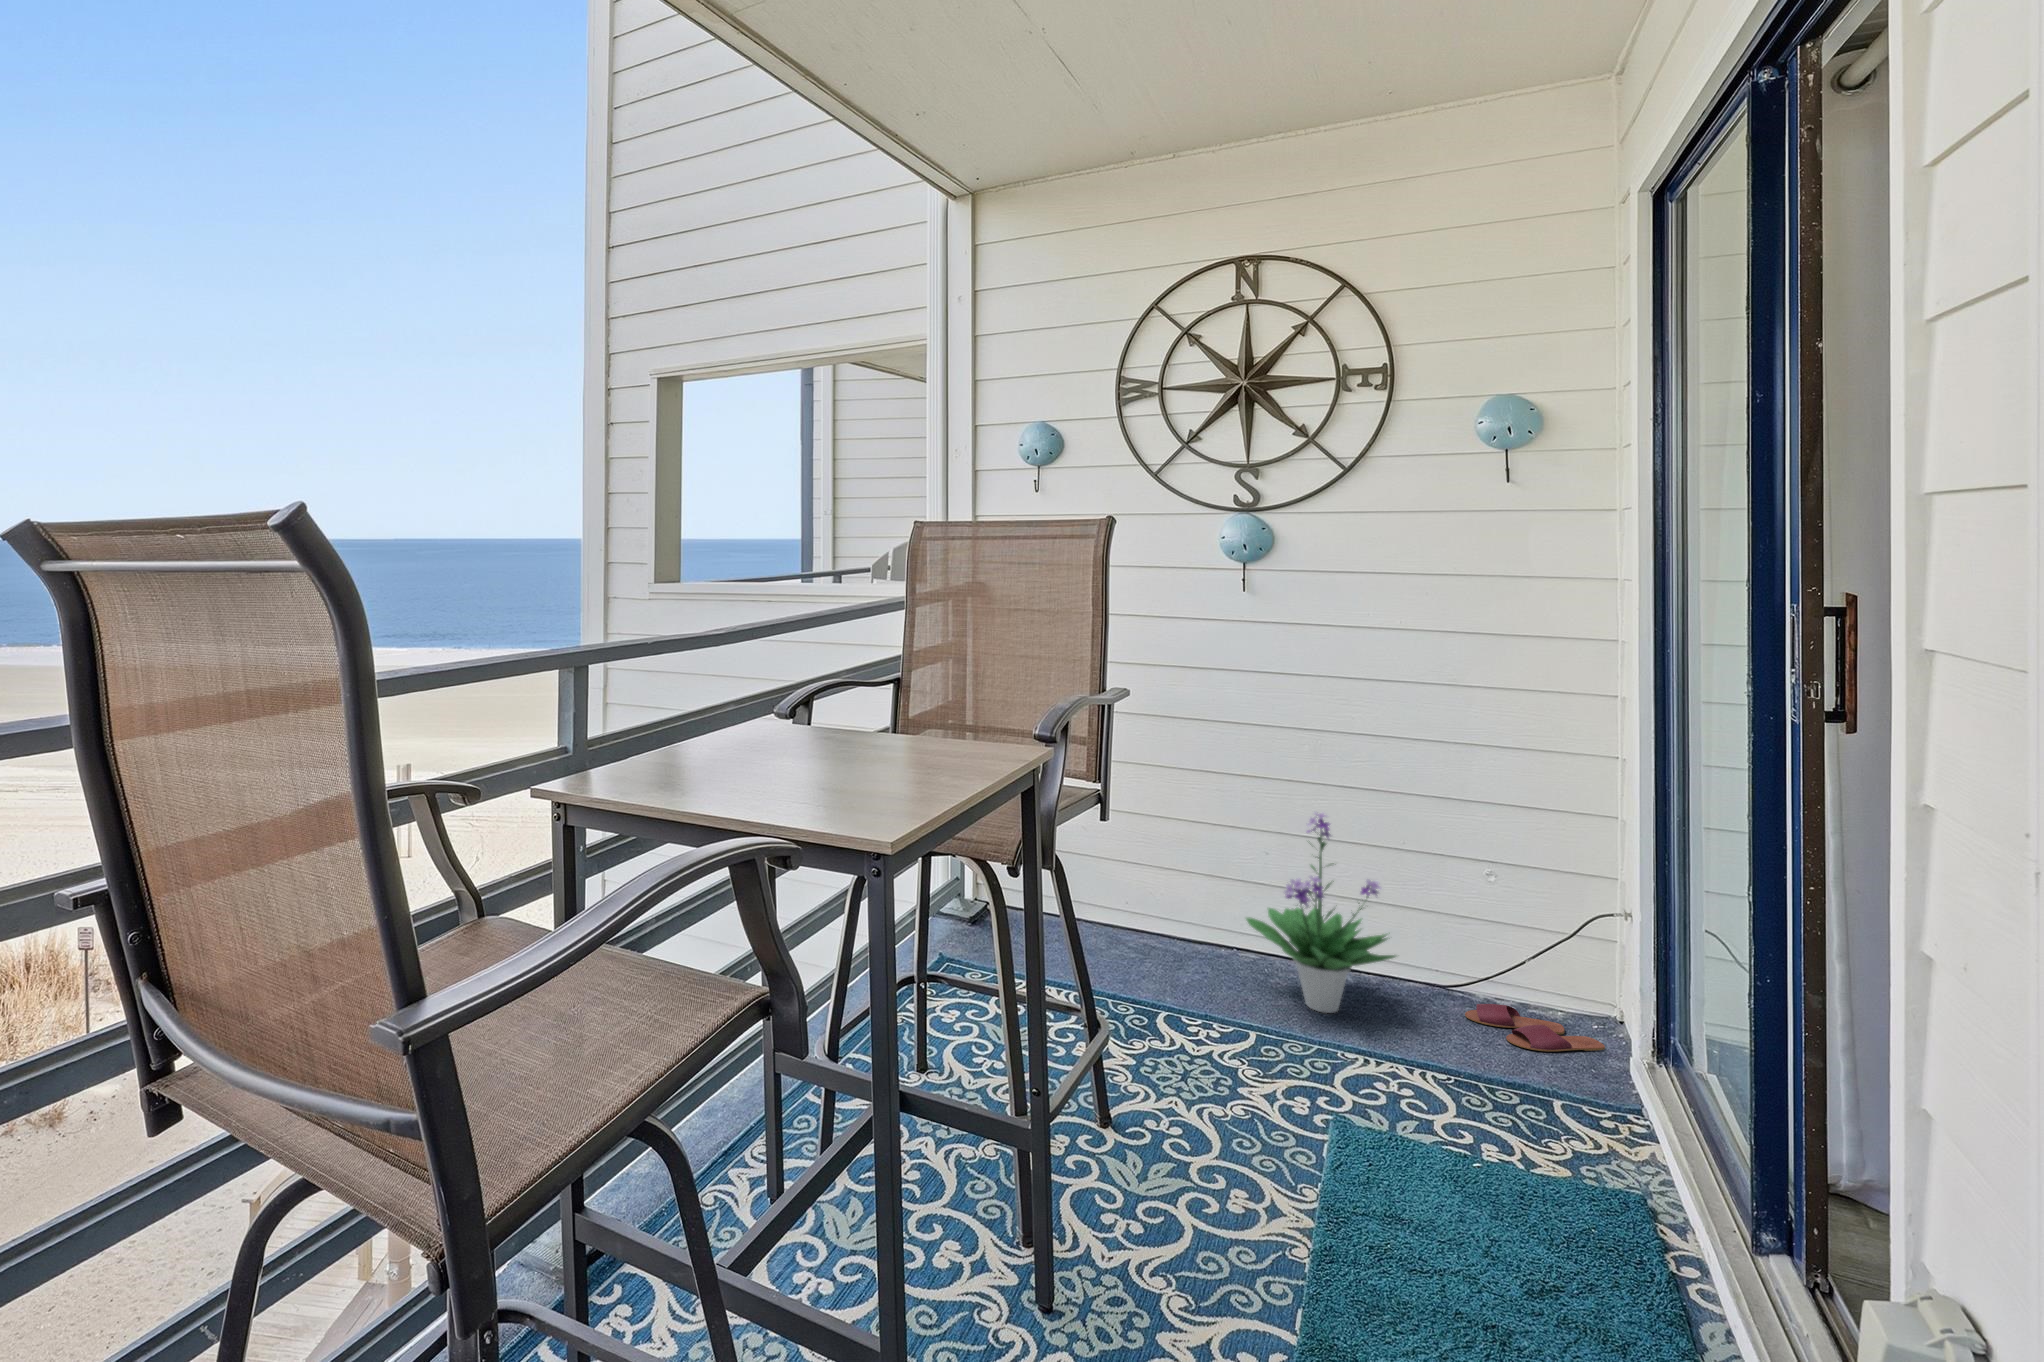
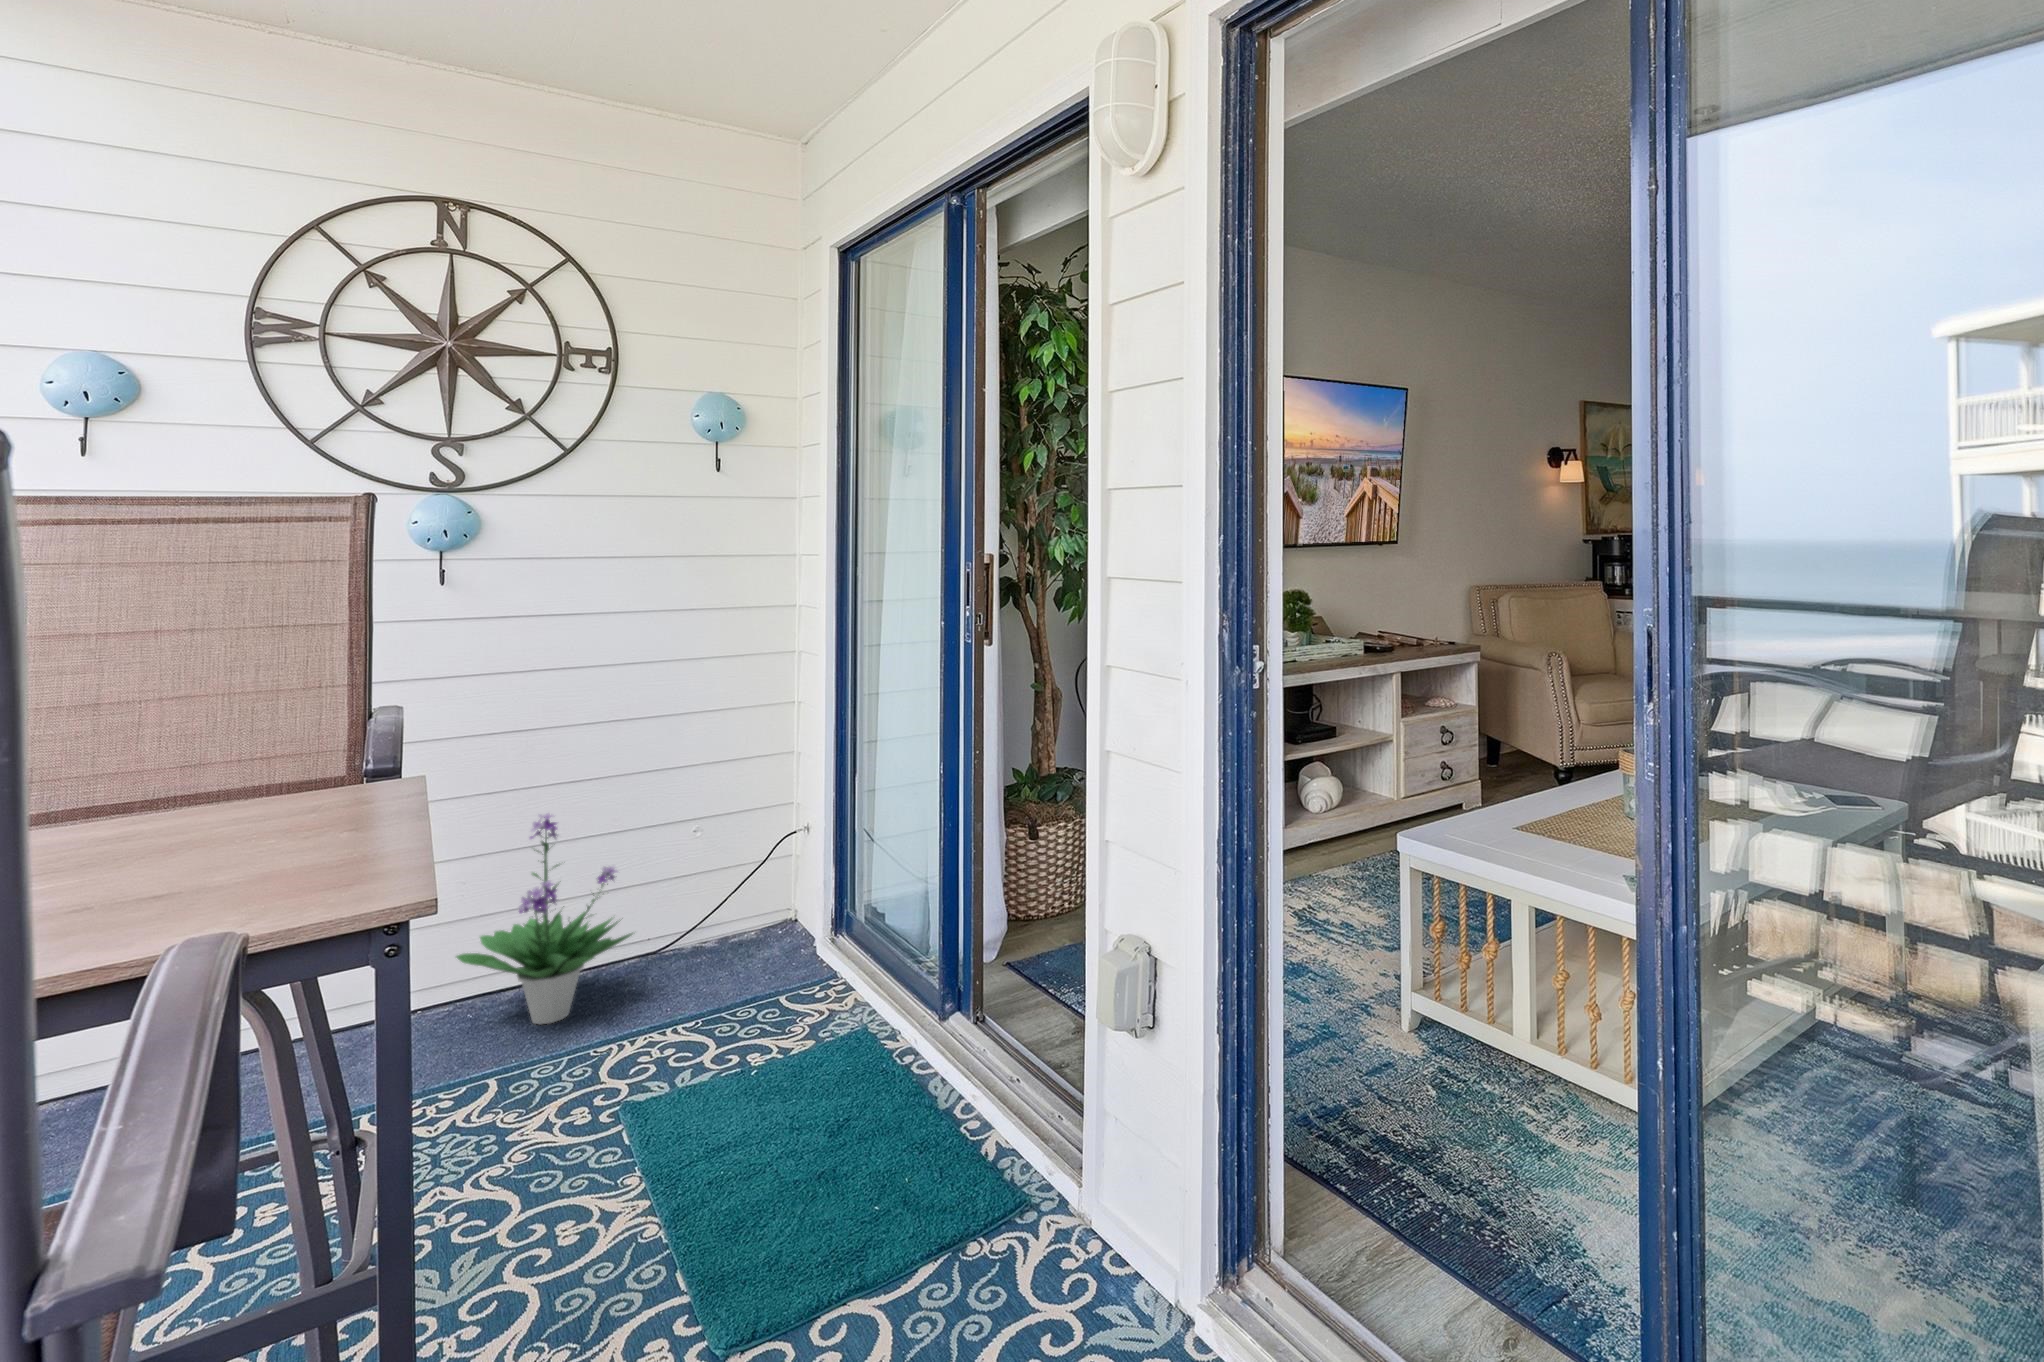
slippers: present [1465,1004,1605,1051] -> none [683,943,795,973]

